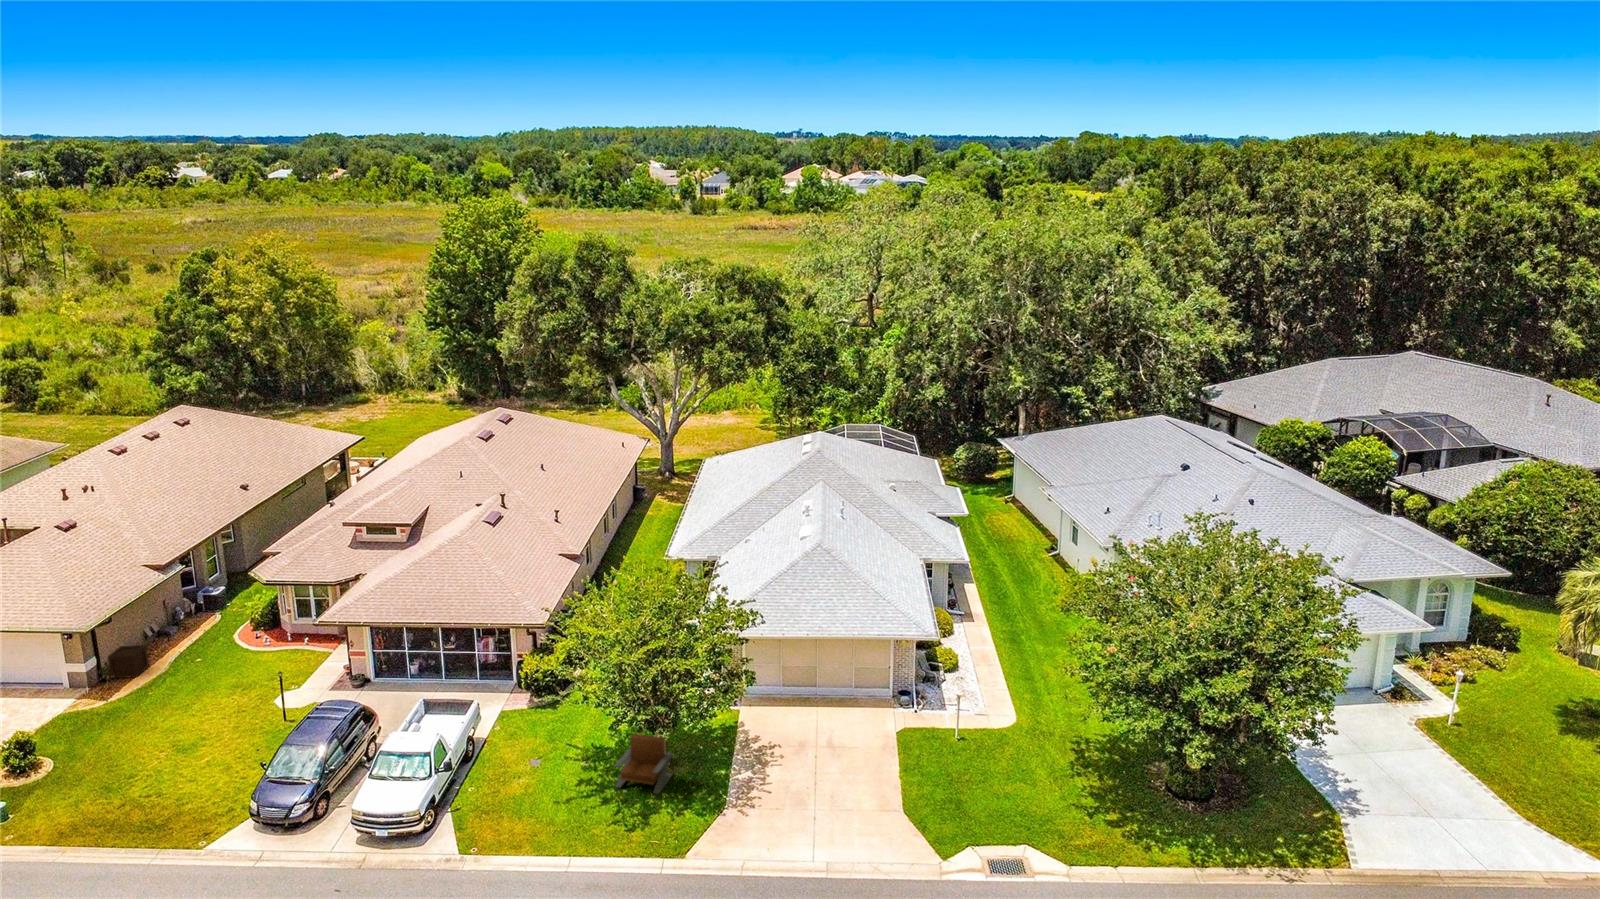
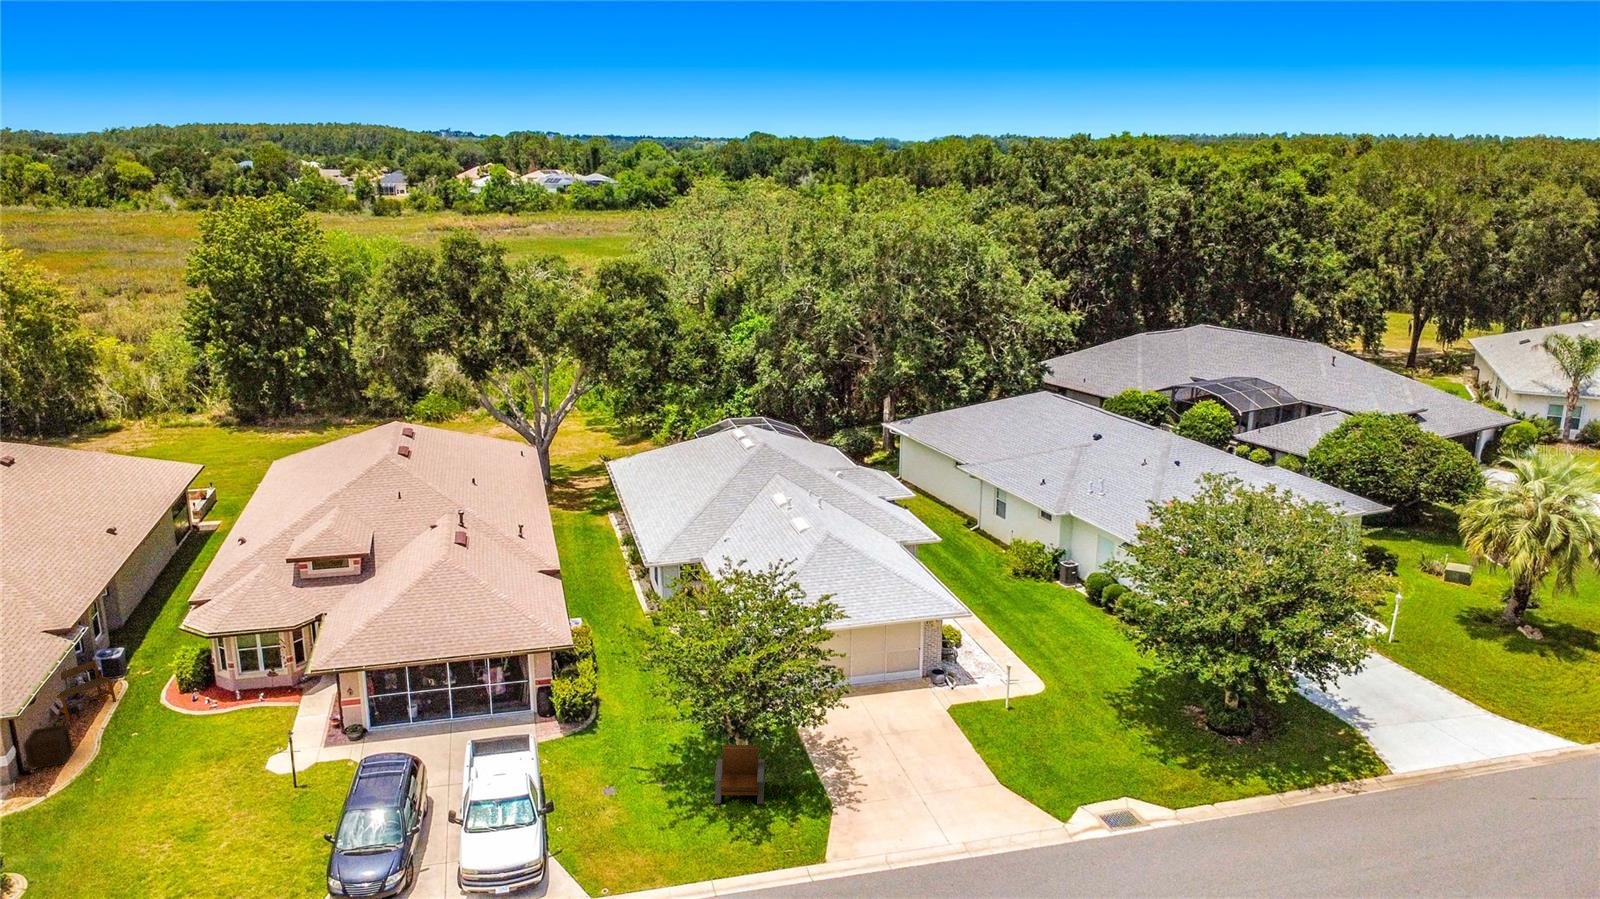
bench: none [149,596,200,643] -> present [57,660,116,721]

